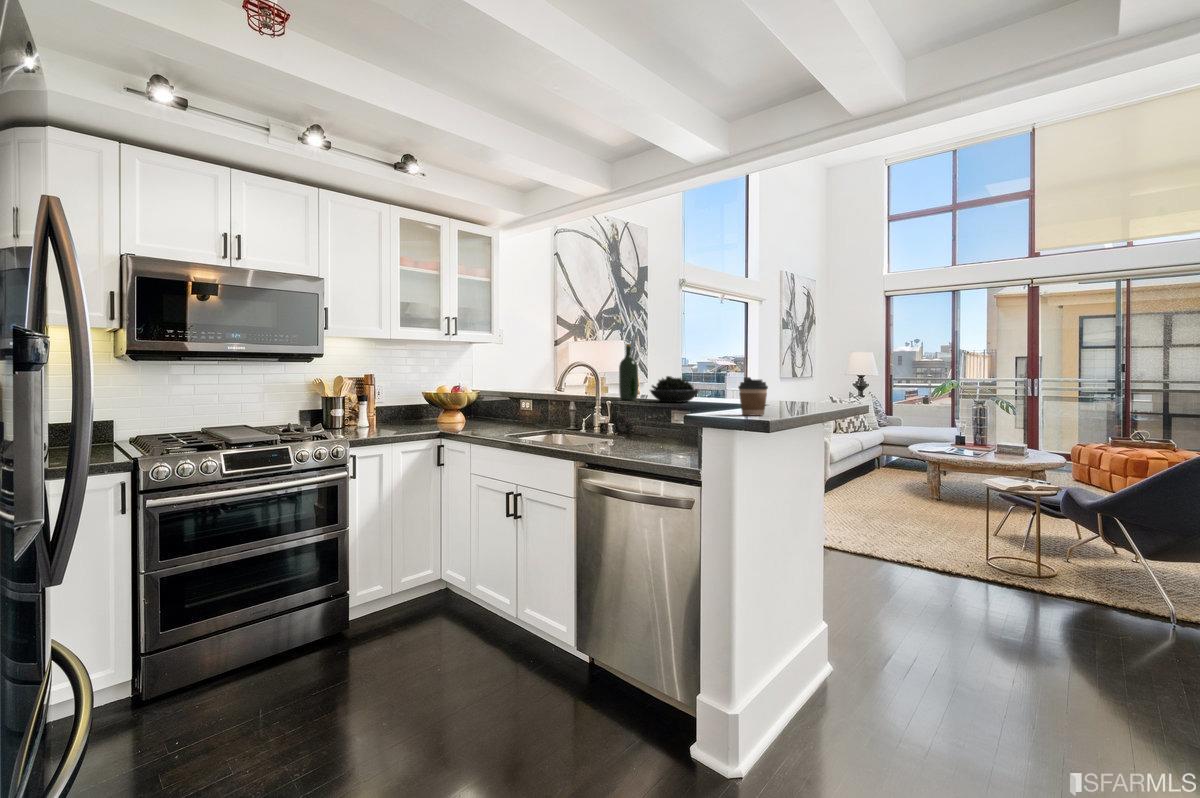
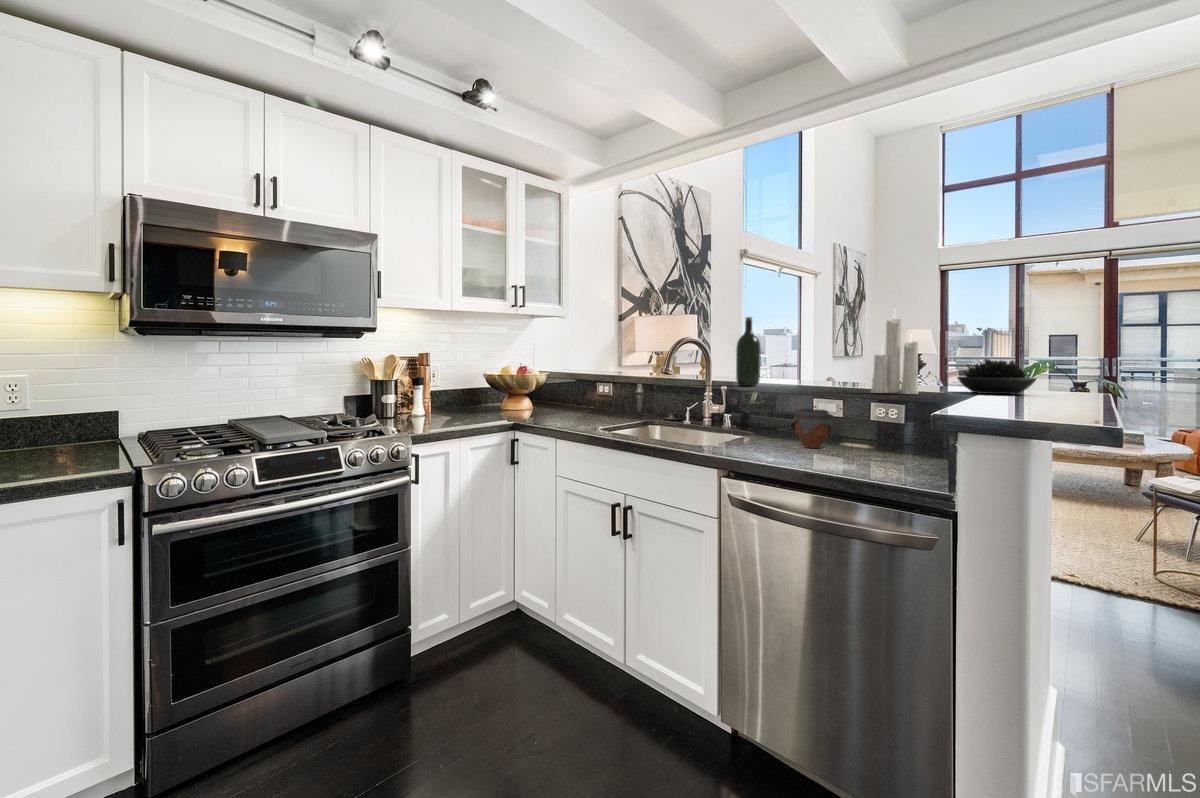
candle: none [704,335,739,405] -> present [871,312,918,394]
succulent plant: present [650,376,699,402] -> present [957,359,1037,394]
coffee cup: present [738,377,768,415] -> none [1030,360,1085,417]
jar: none [640,417,672,447] -> present [792,409,833,448]

